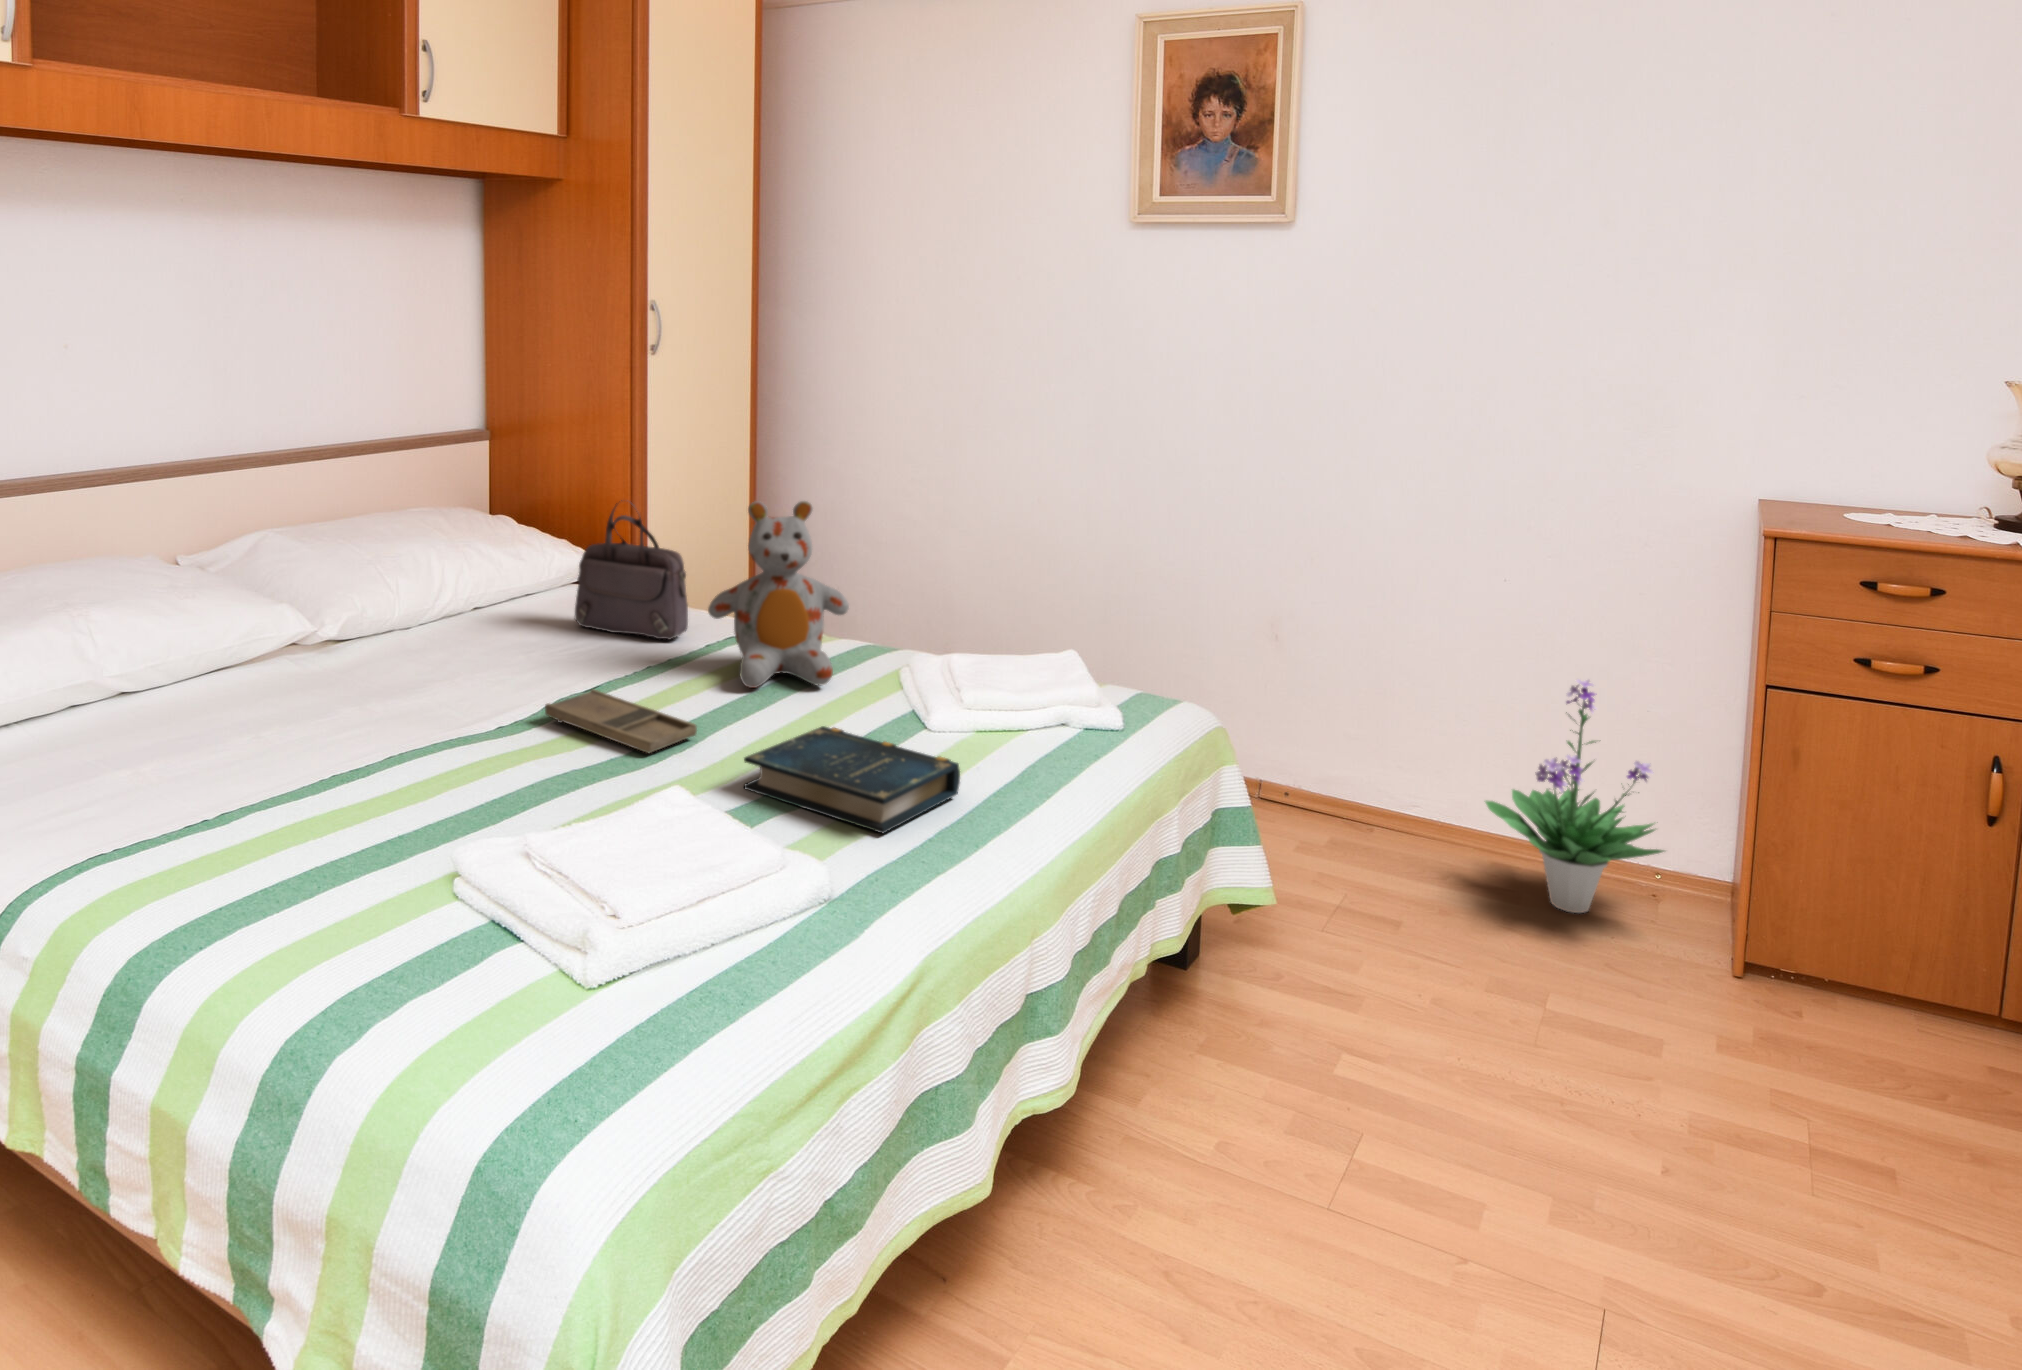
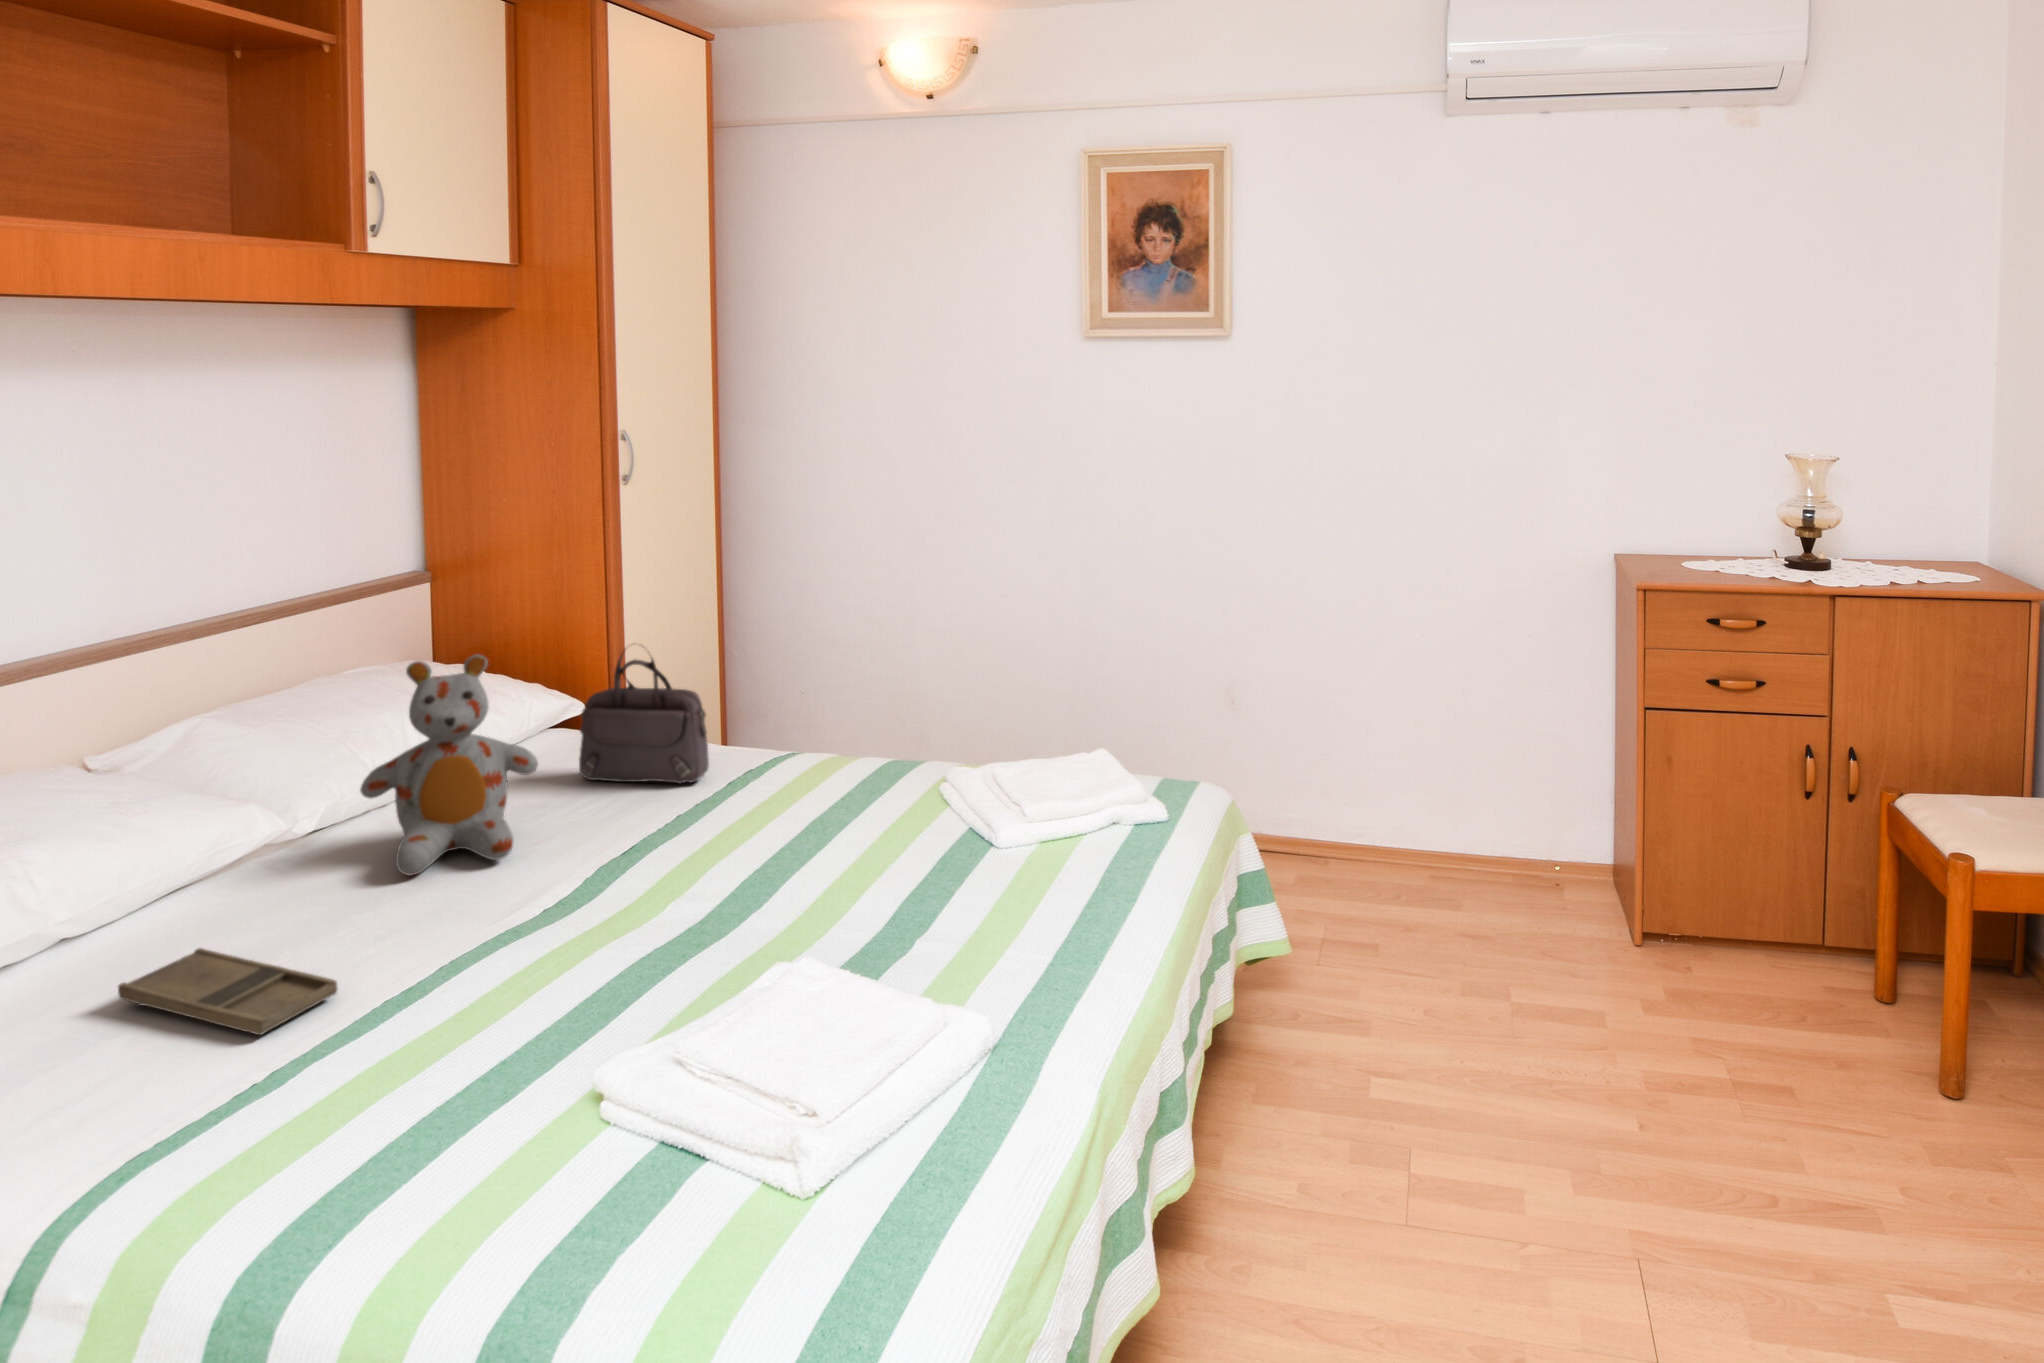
stuffed bear: present [708,501,849,688] -> present [360,654,538,876]
potted plant: present [1485,679,1664,913] -> none [1428,713,1577,912]
tray: present [545,689,697,753] -> present [118,948,337,1035]
book: present [744,726,960,833] -> none [847,859,1059,964]

